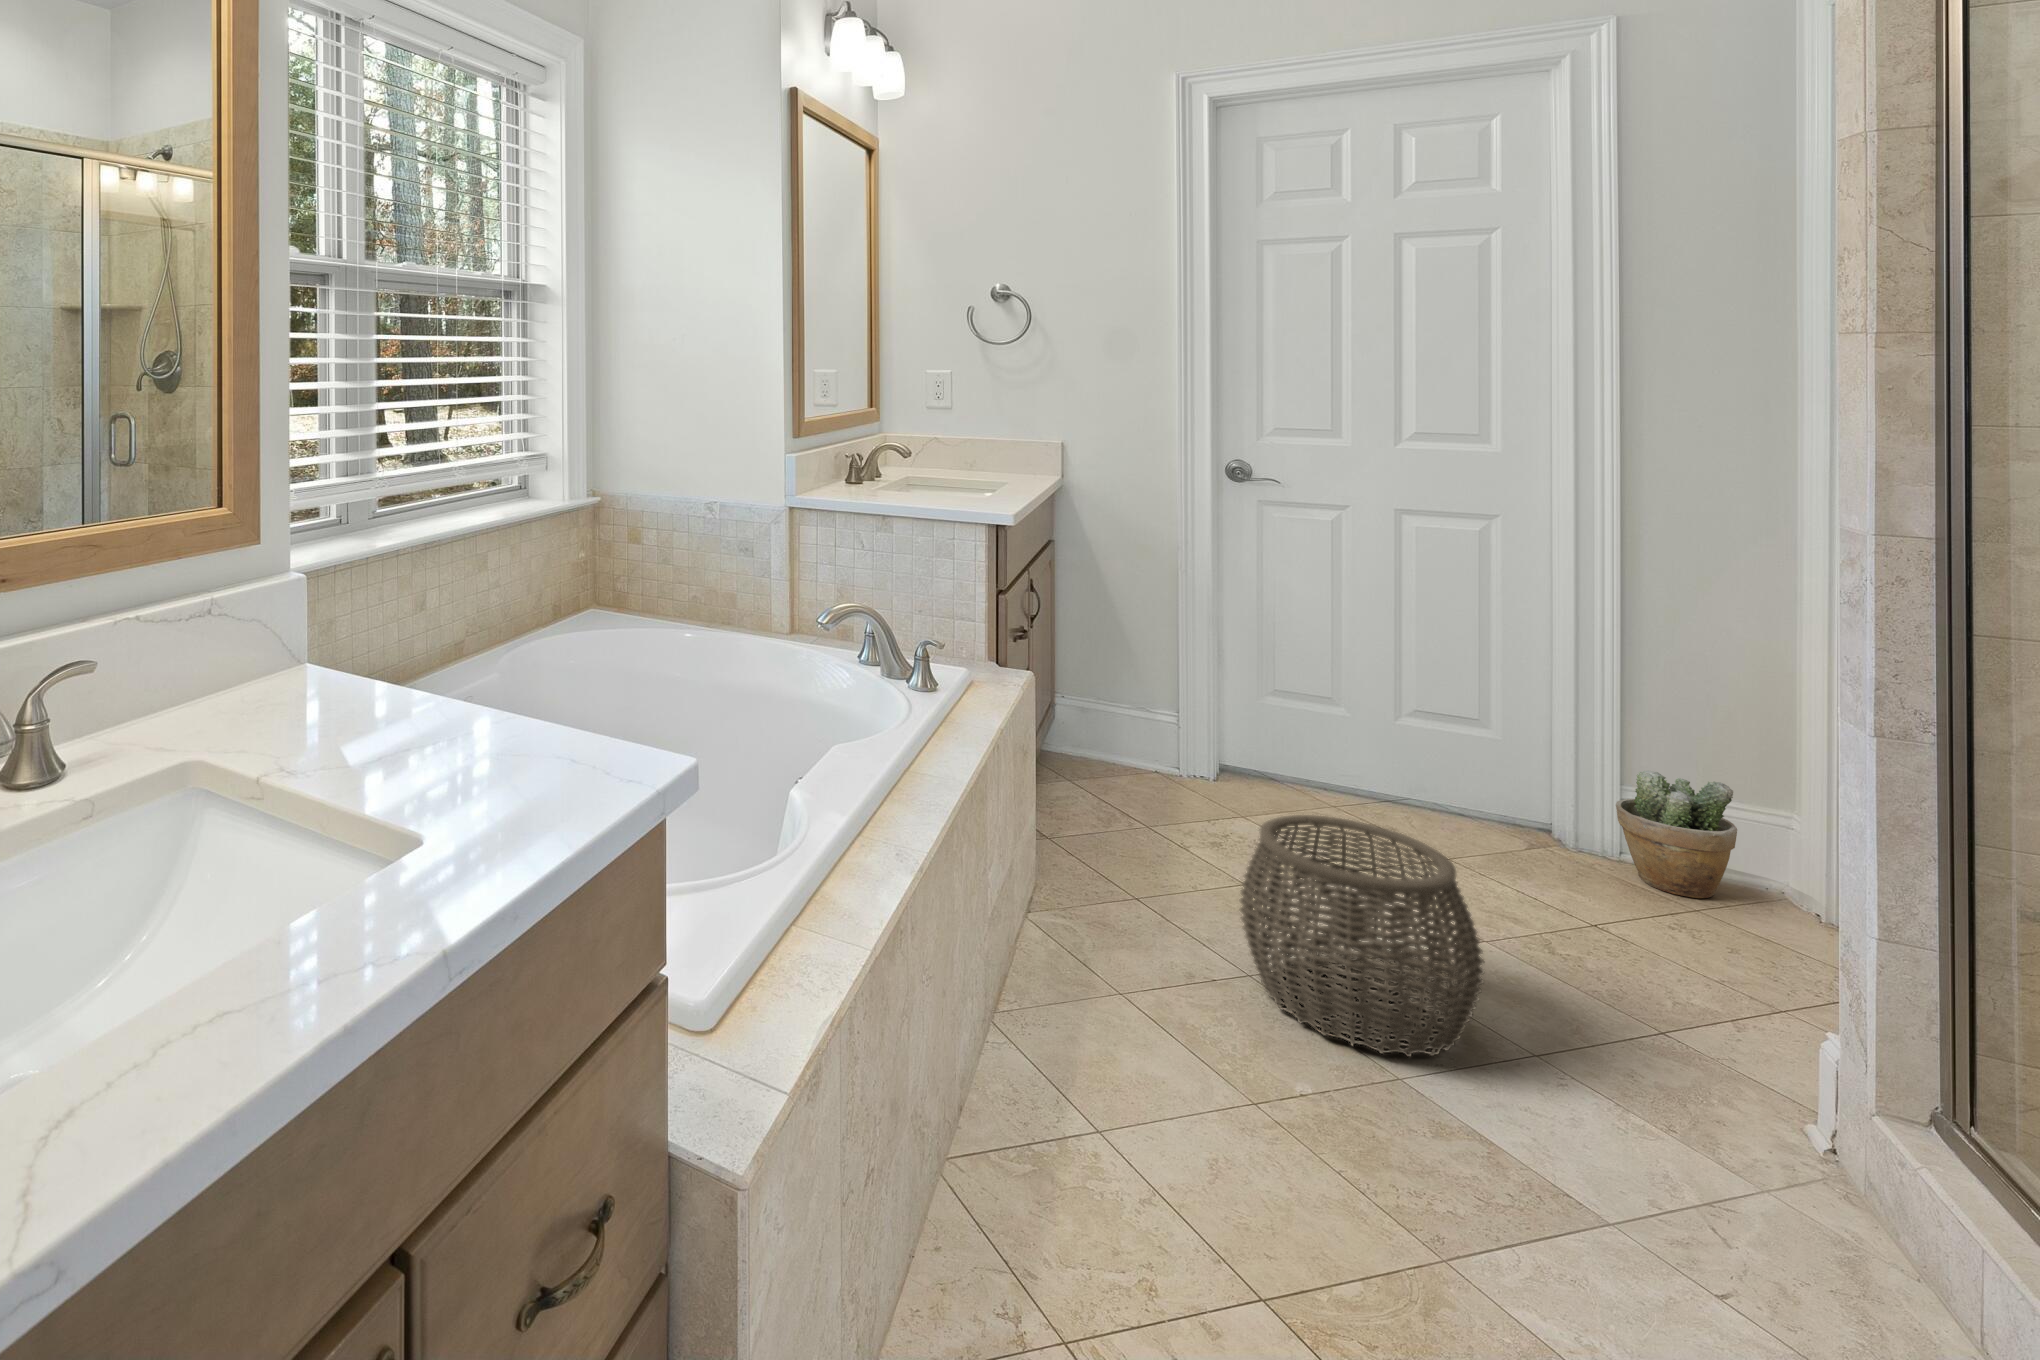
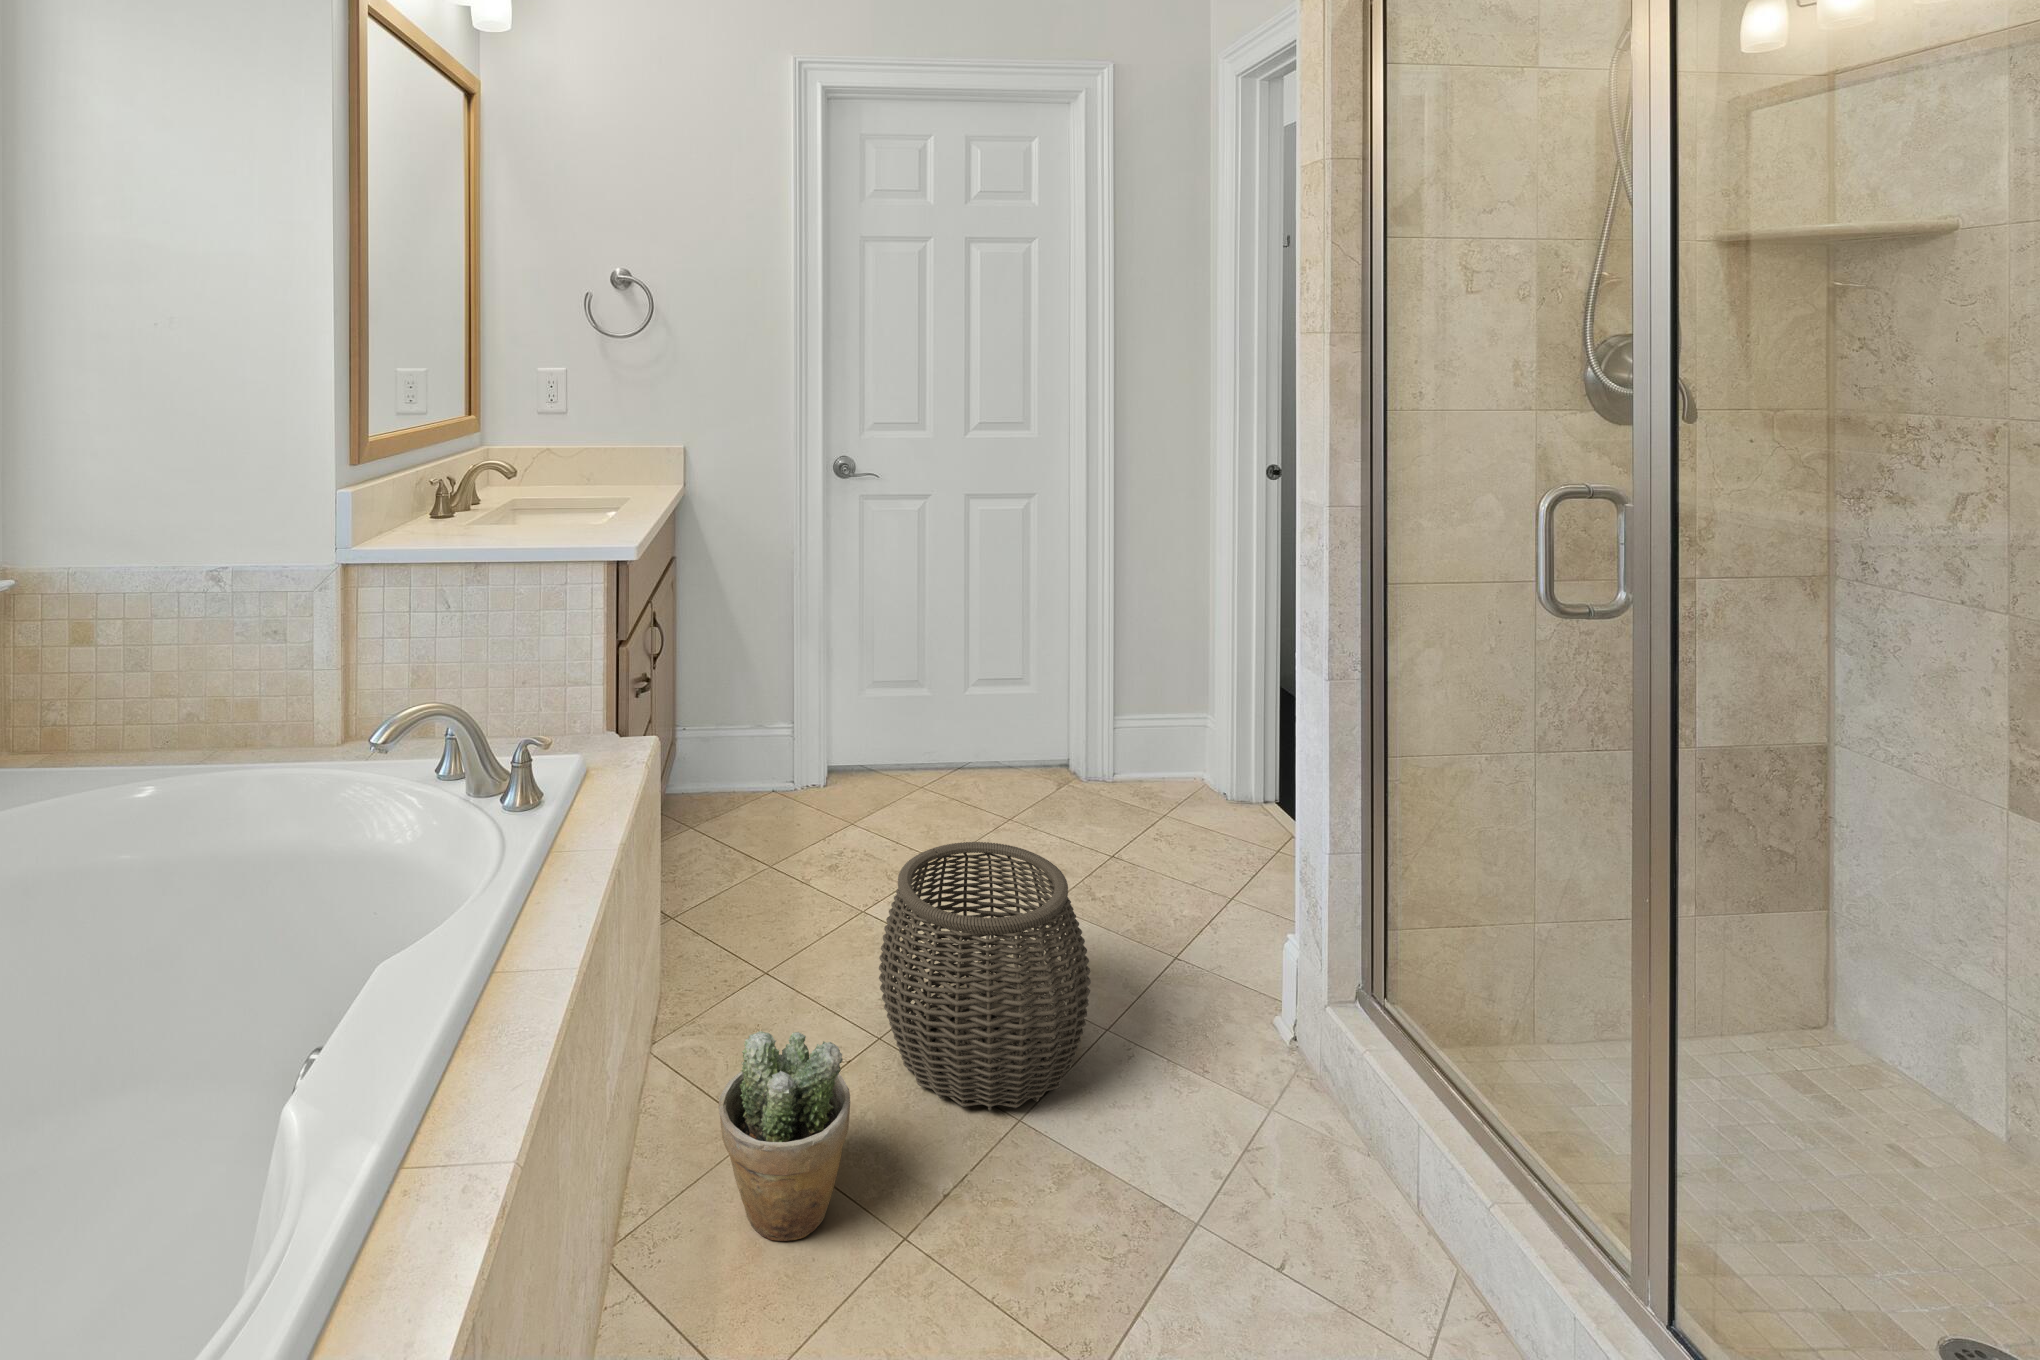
potted plant: present [1616,771,1737,898] -> present [718,1031,850,1241]

